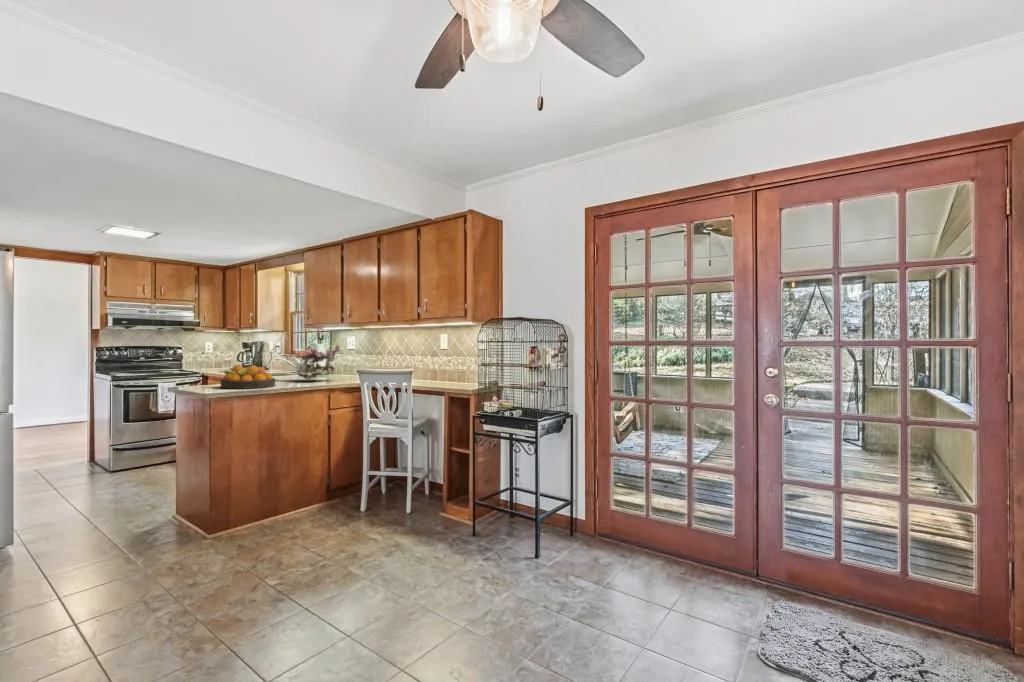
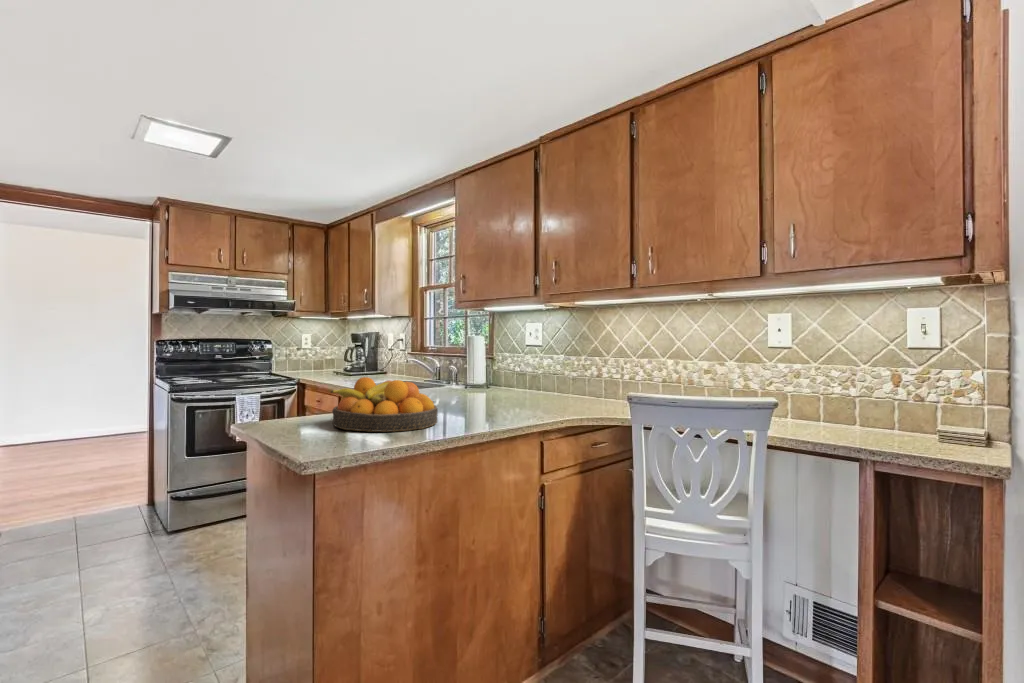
flower arrangement: present [292,345,339,380] -> none [451,337,538,405]

